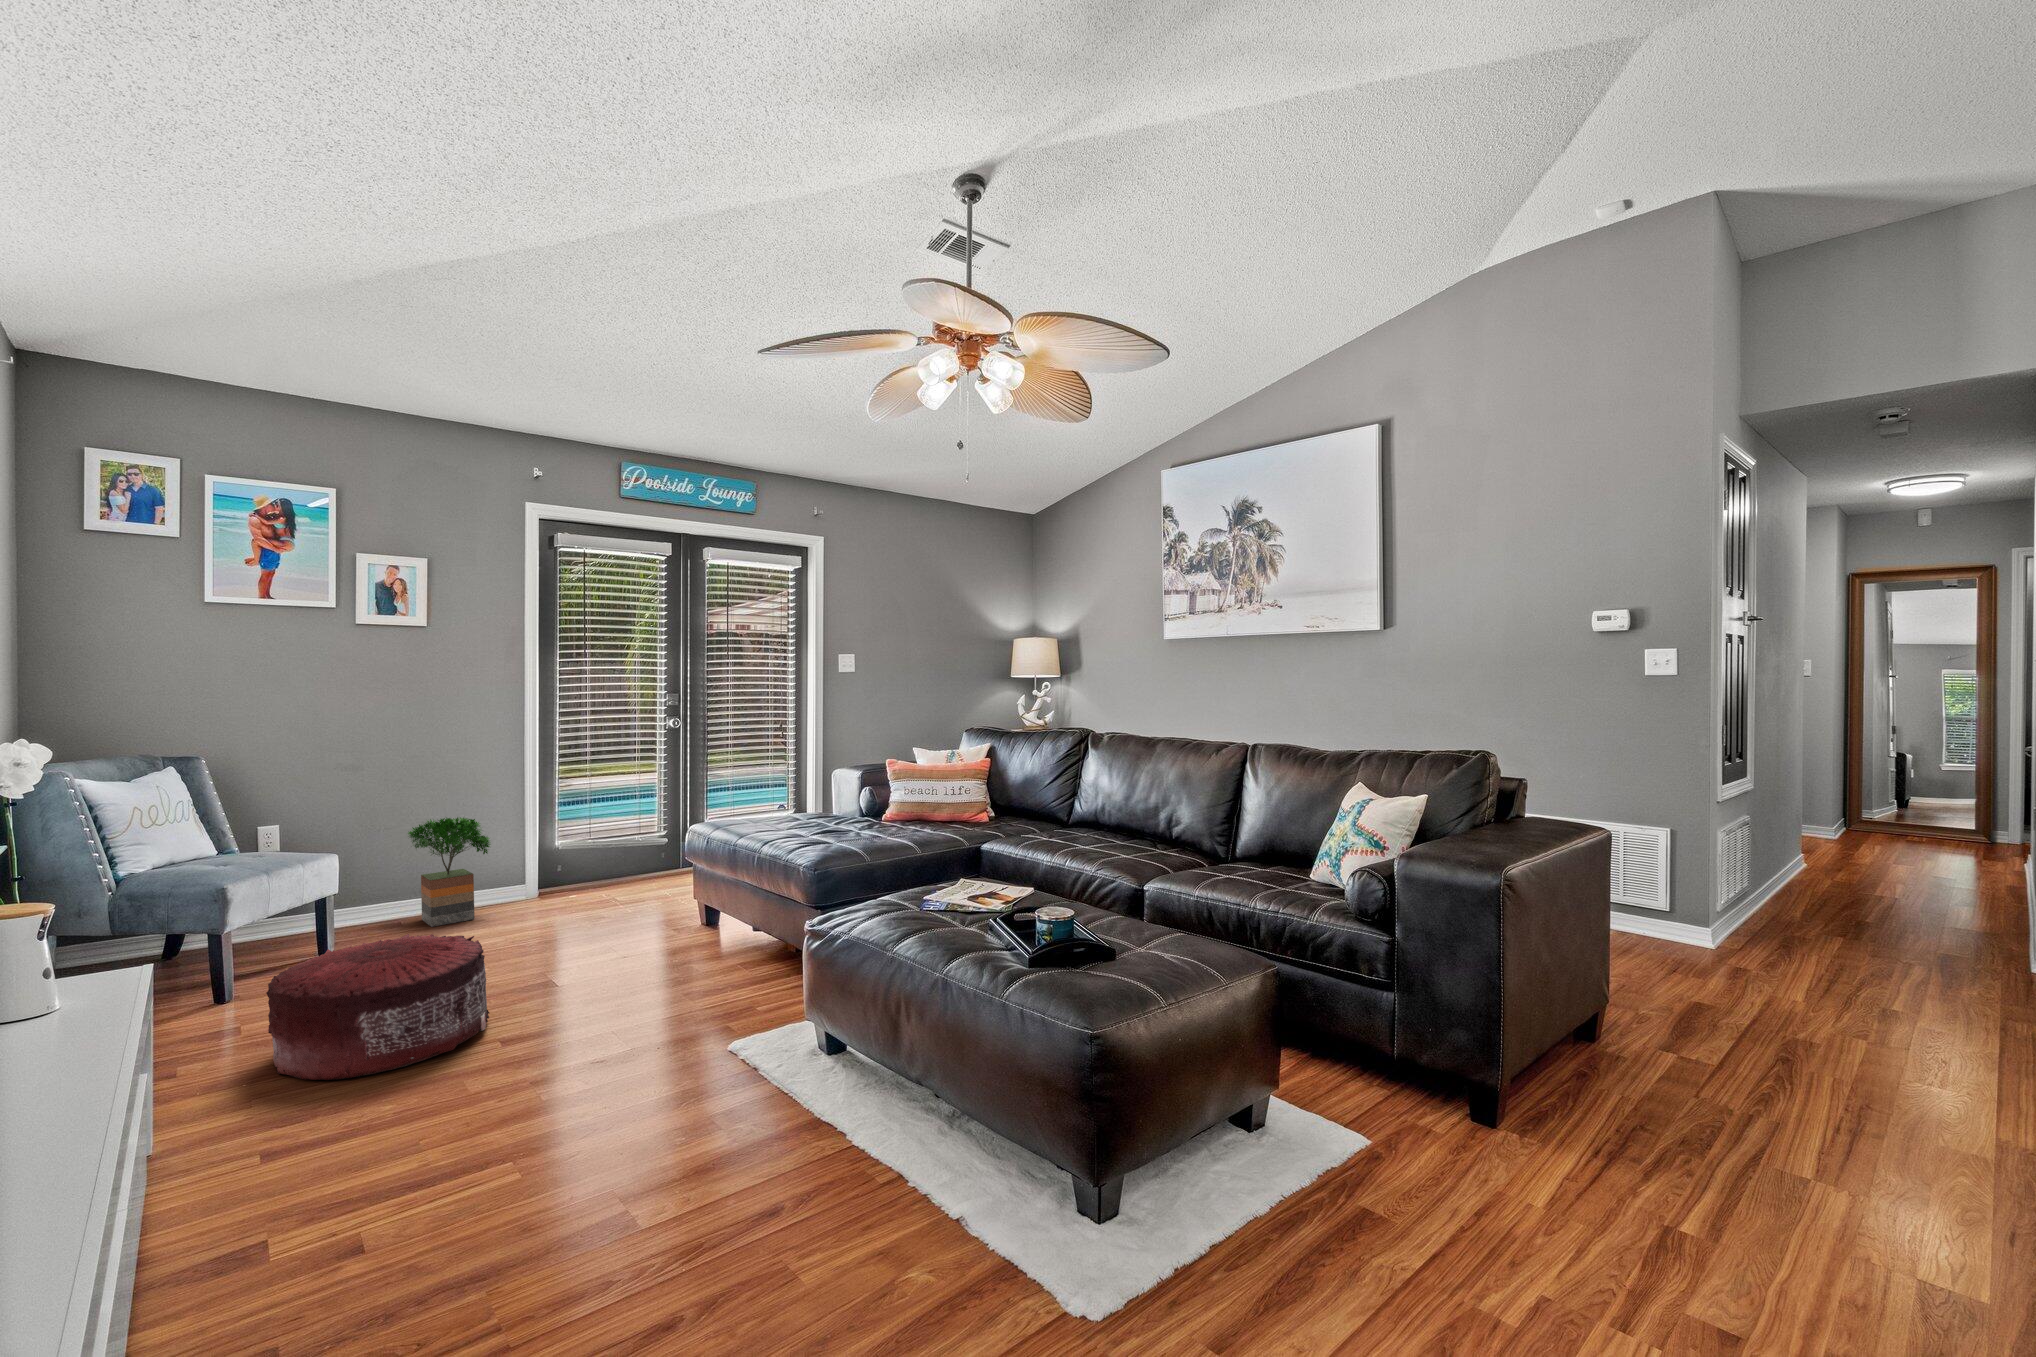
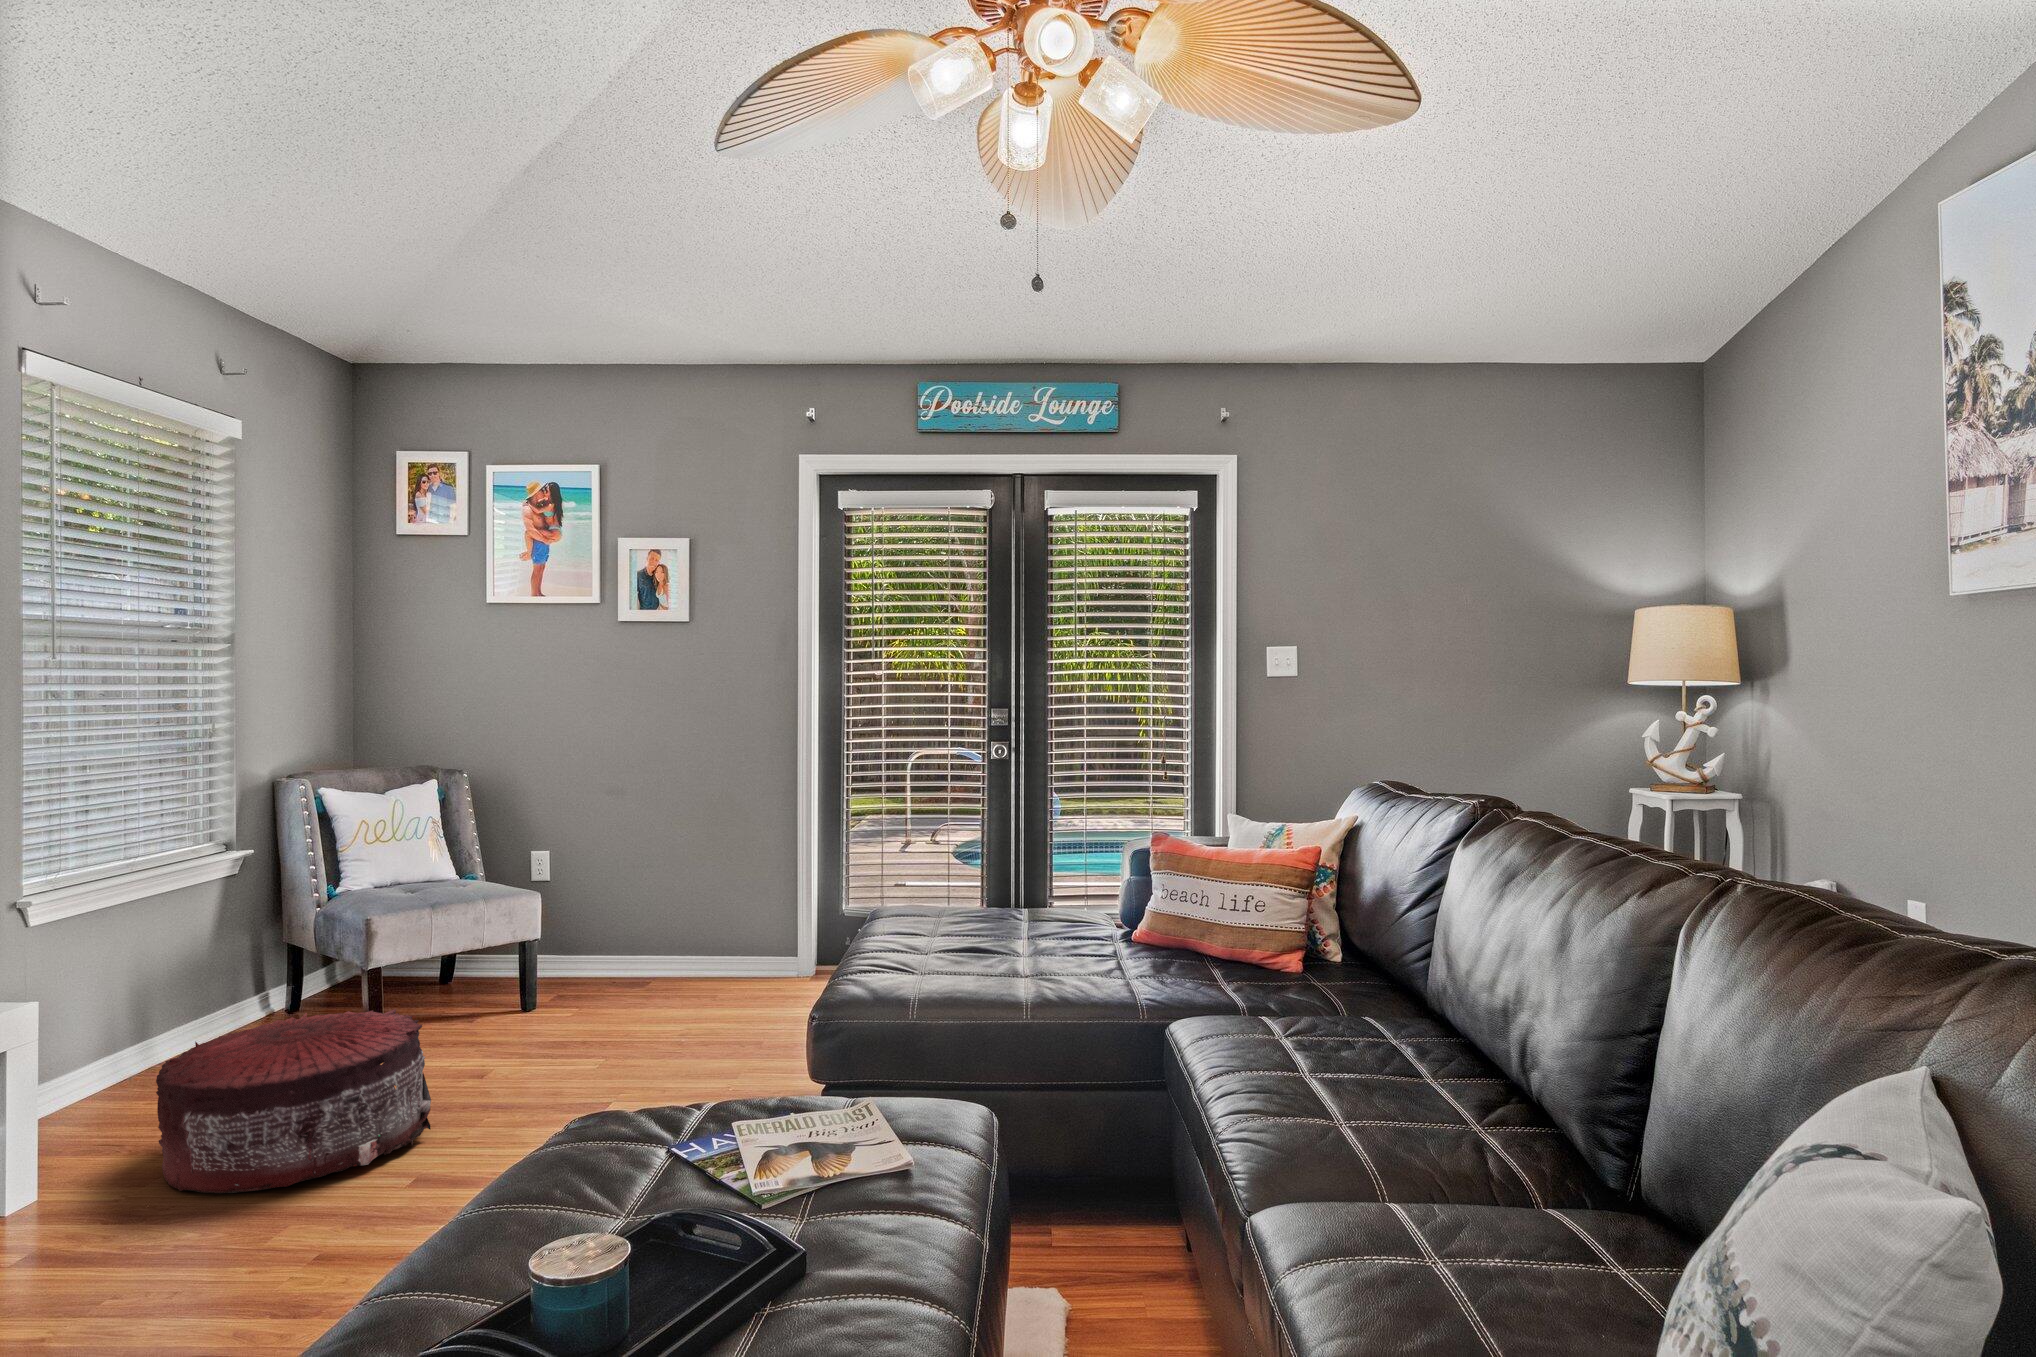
potted tree: present [408,817,490,927] -> none [642,852,729,987]

